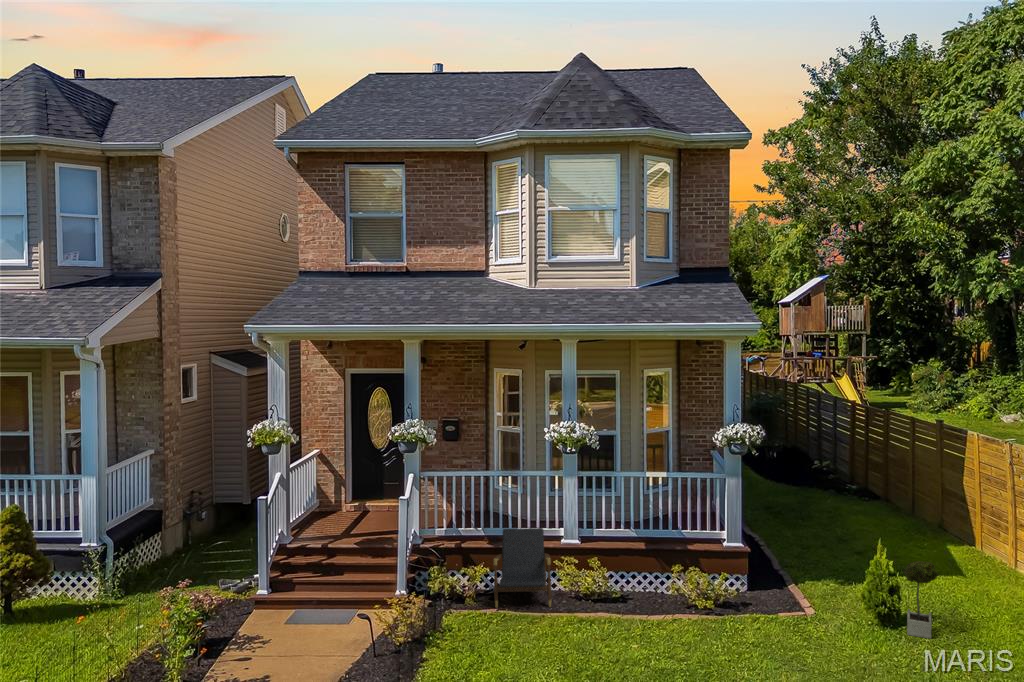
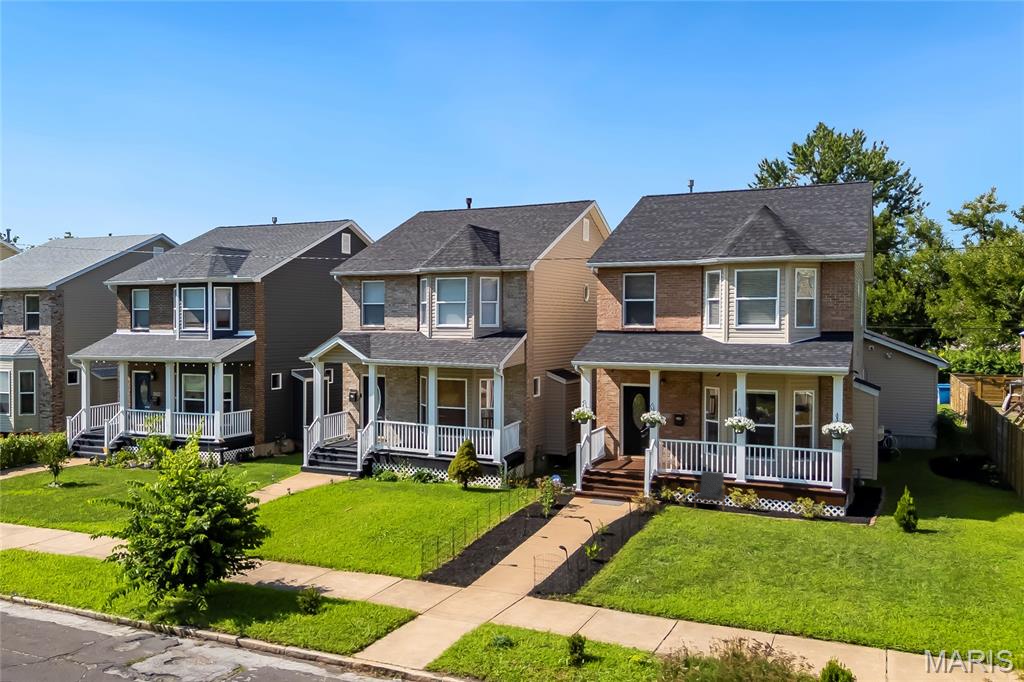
potted tree: present [903,561,939,638] -> none [911,497,930,538]

